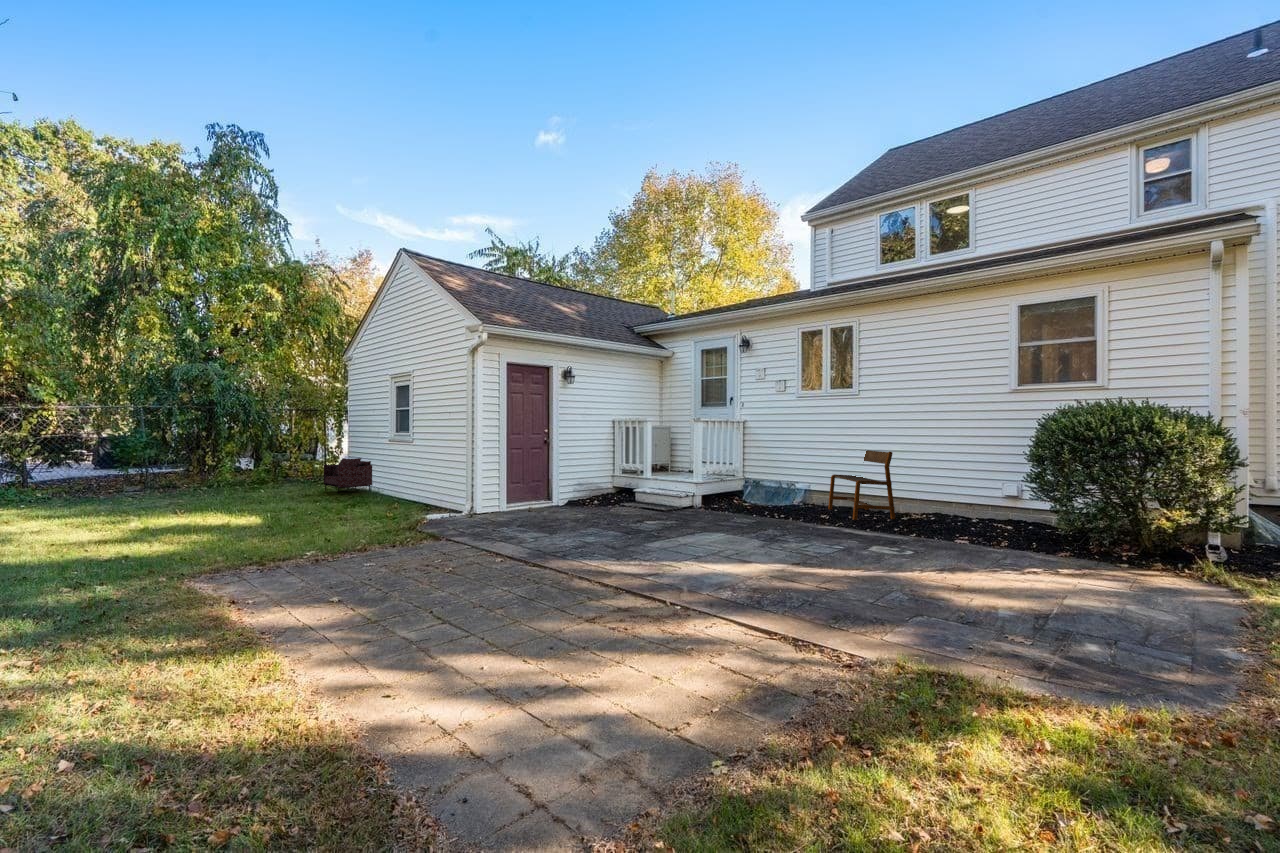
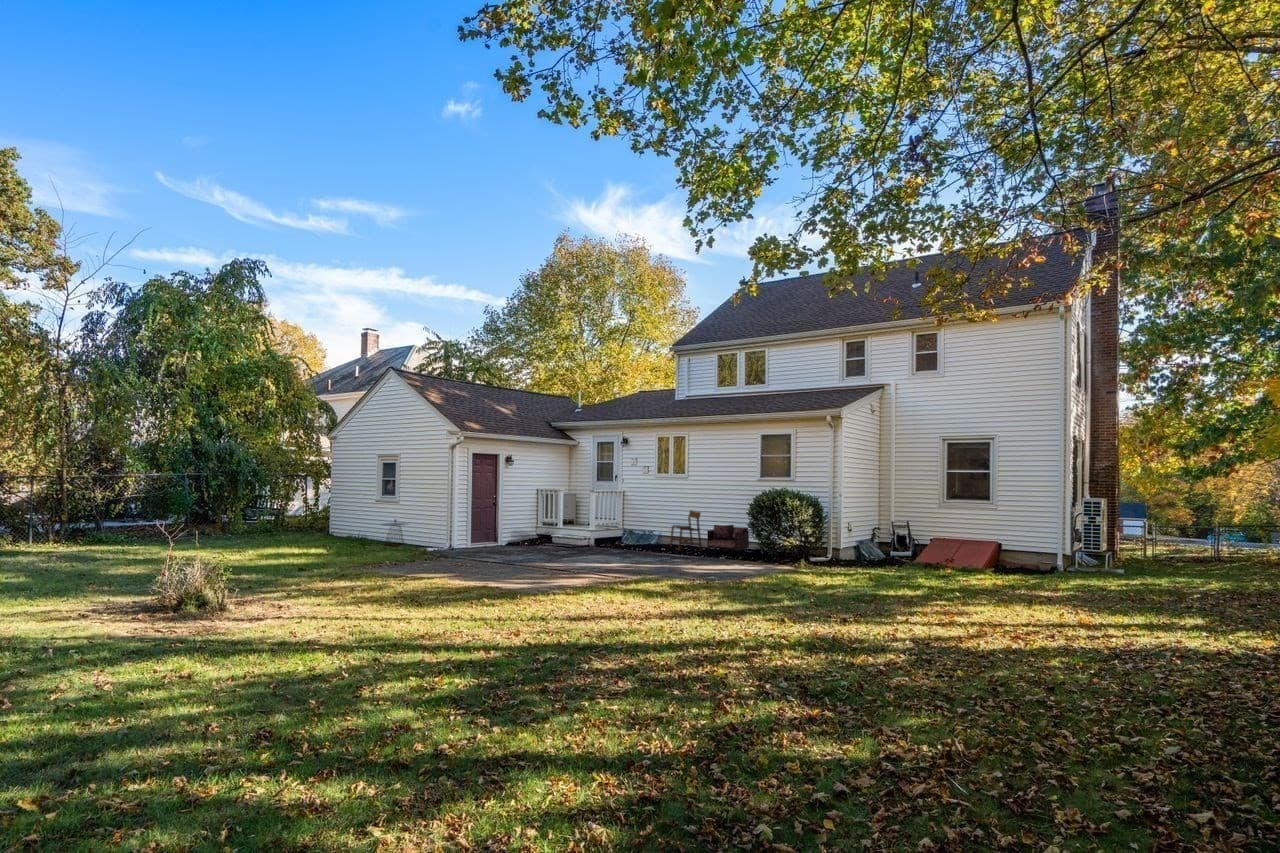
armchair: present [324,458,372,494] -> present [707,525,749,555]
side table: none [379,466,423,505] -> present [382,520,408,545]

